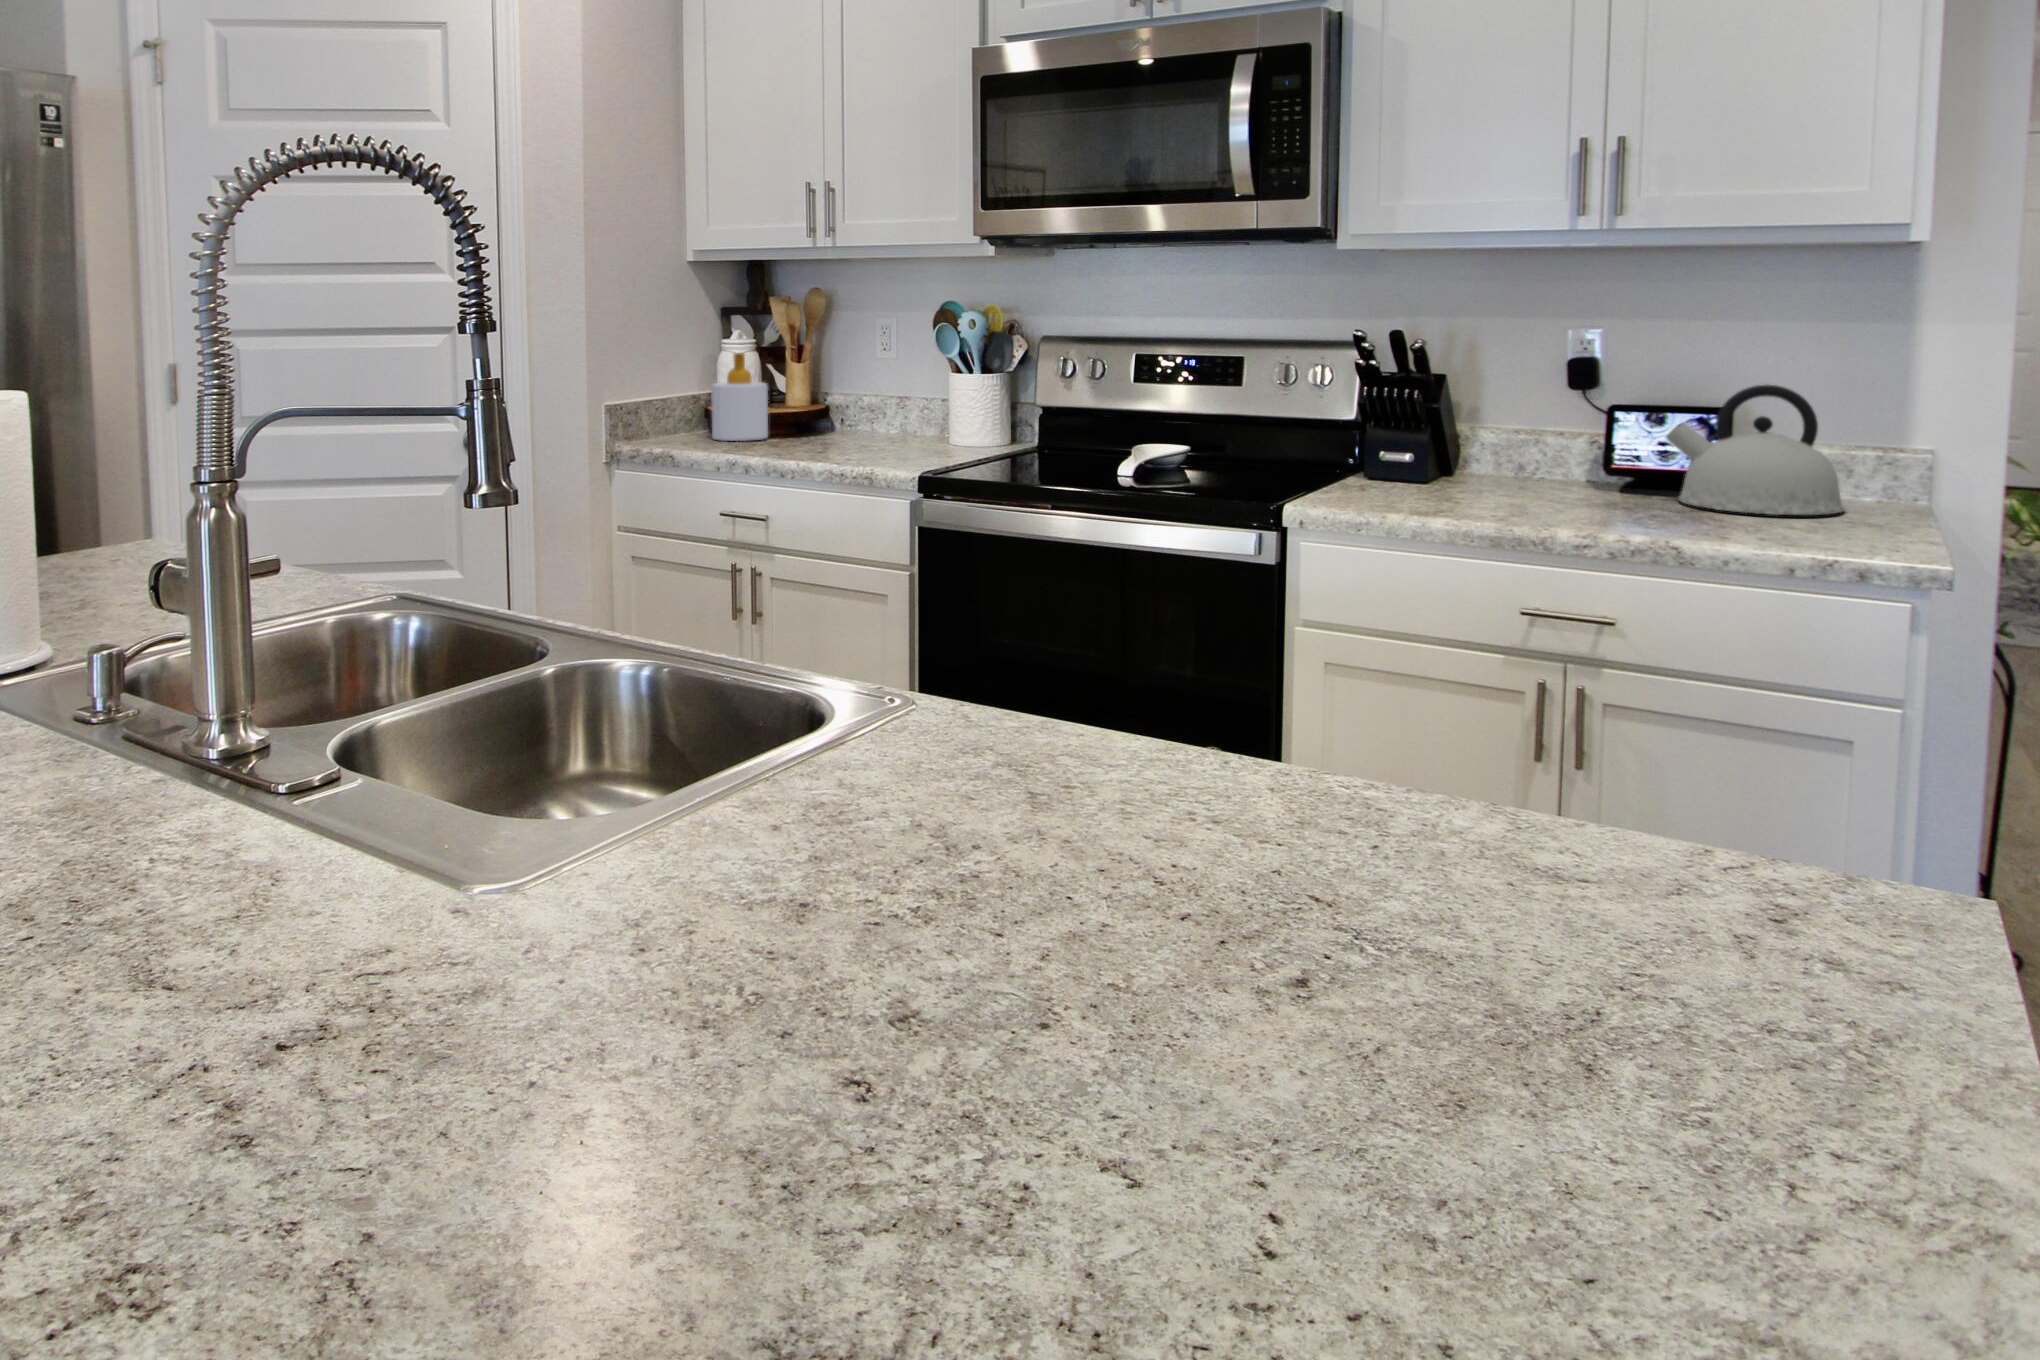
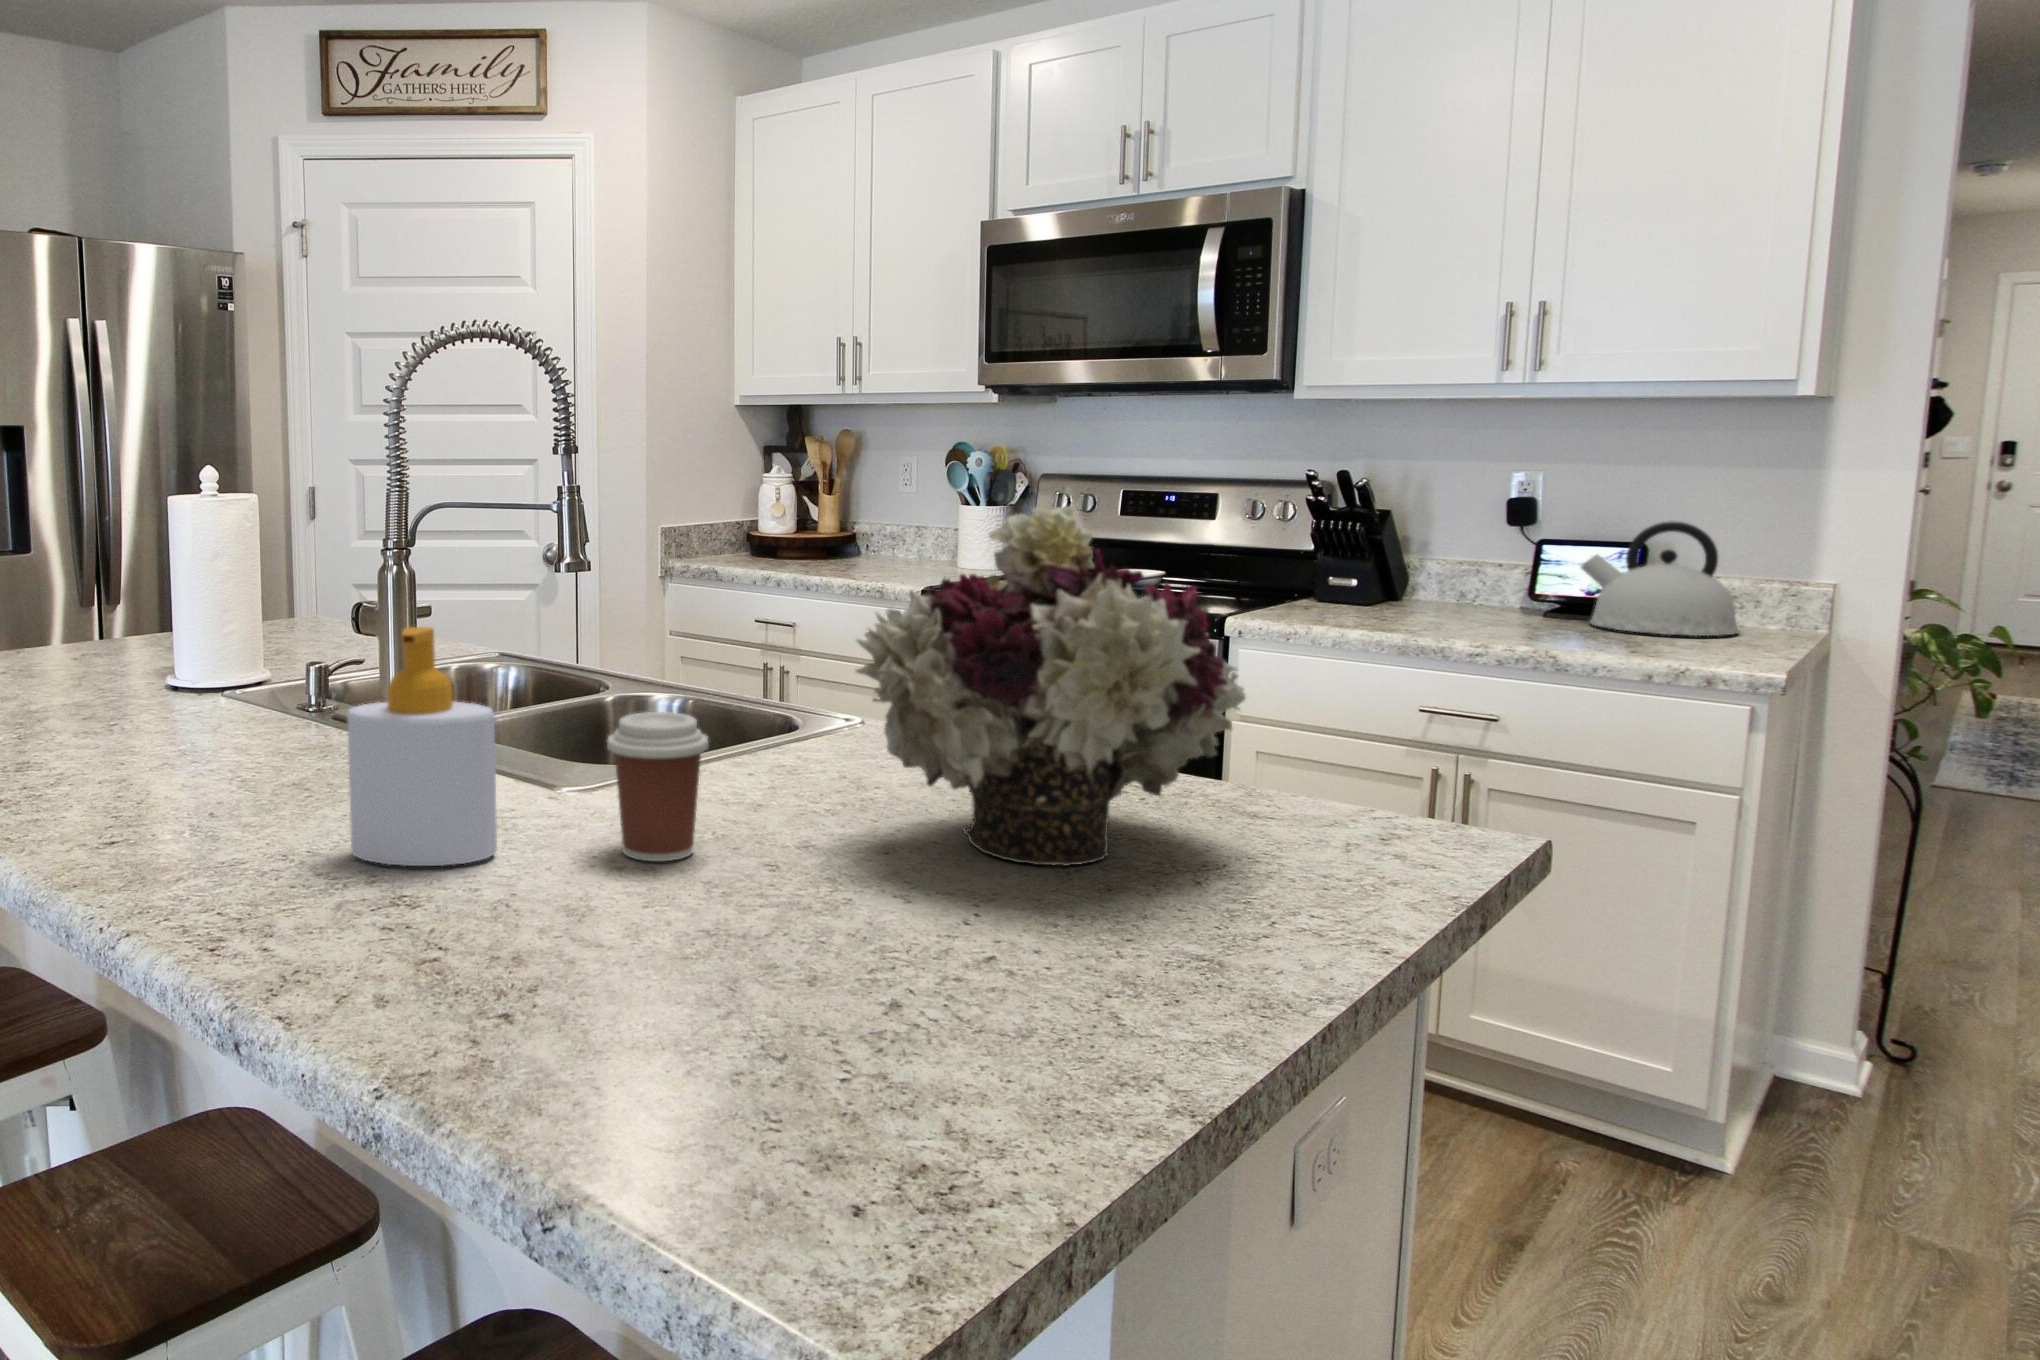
soap bottle: present [711,353,768,441] -> present [347,627,497,866]
flower arrangement: none [954,425,1578,1029] -> present [856,506,1245,866]
coffee cup: none [544,789,723,1073] -> present [607,712,709,861]

